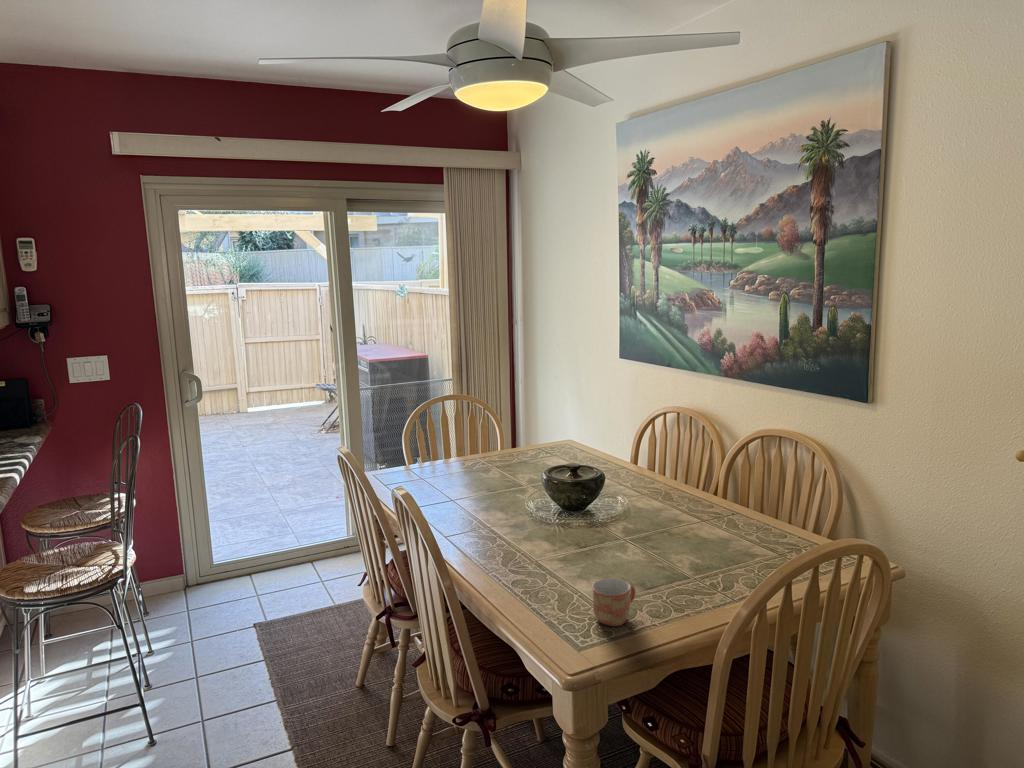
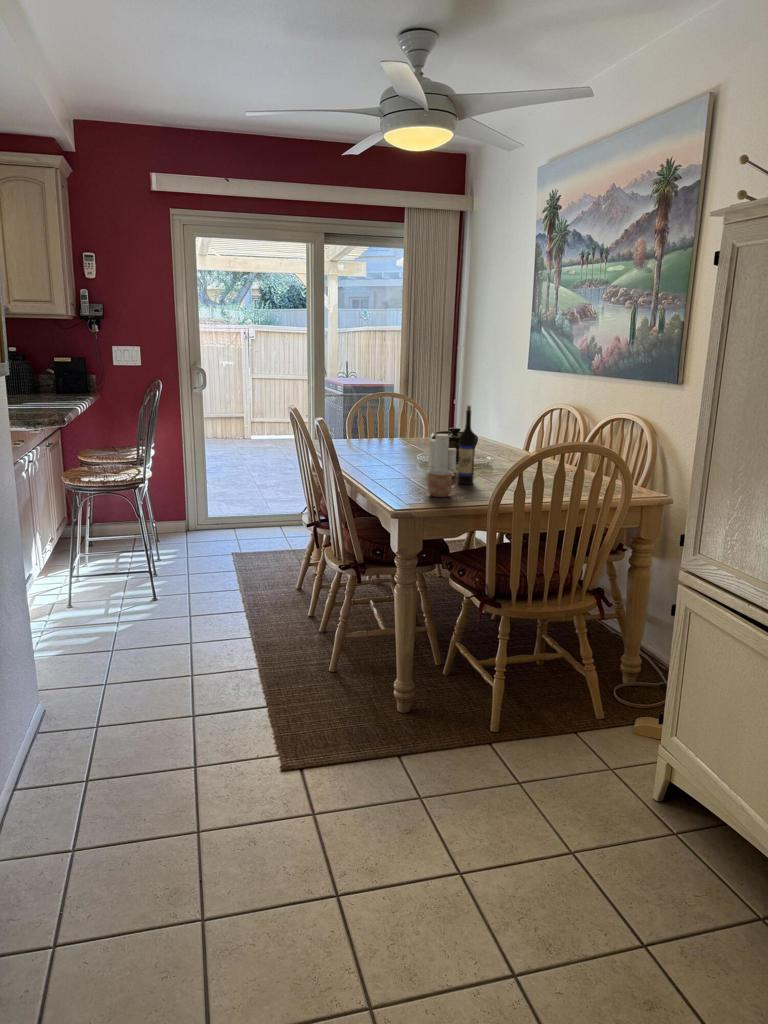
wine bottle: none [614,467,637,578] -> present [458,406,475,484]
candle: none [555,490,596,550] -> present [428,434,456,473]

